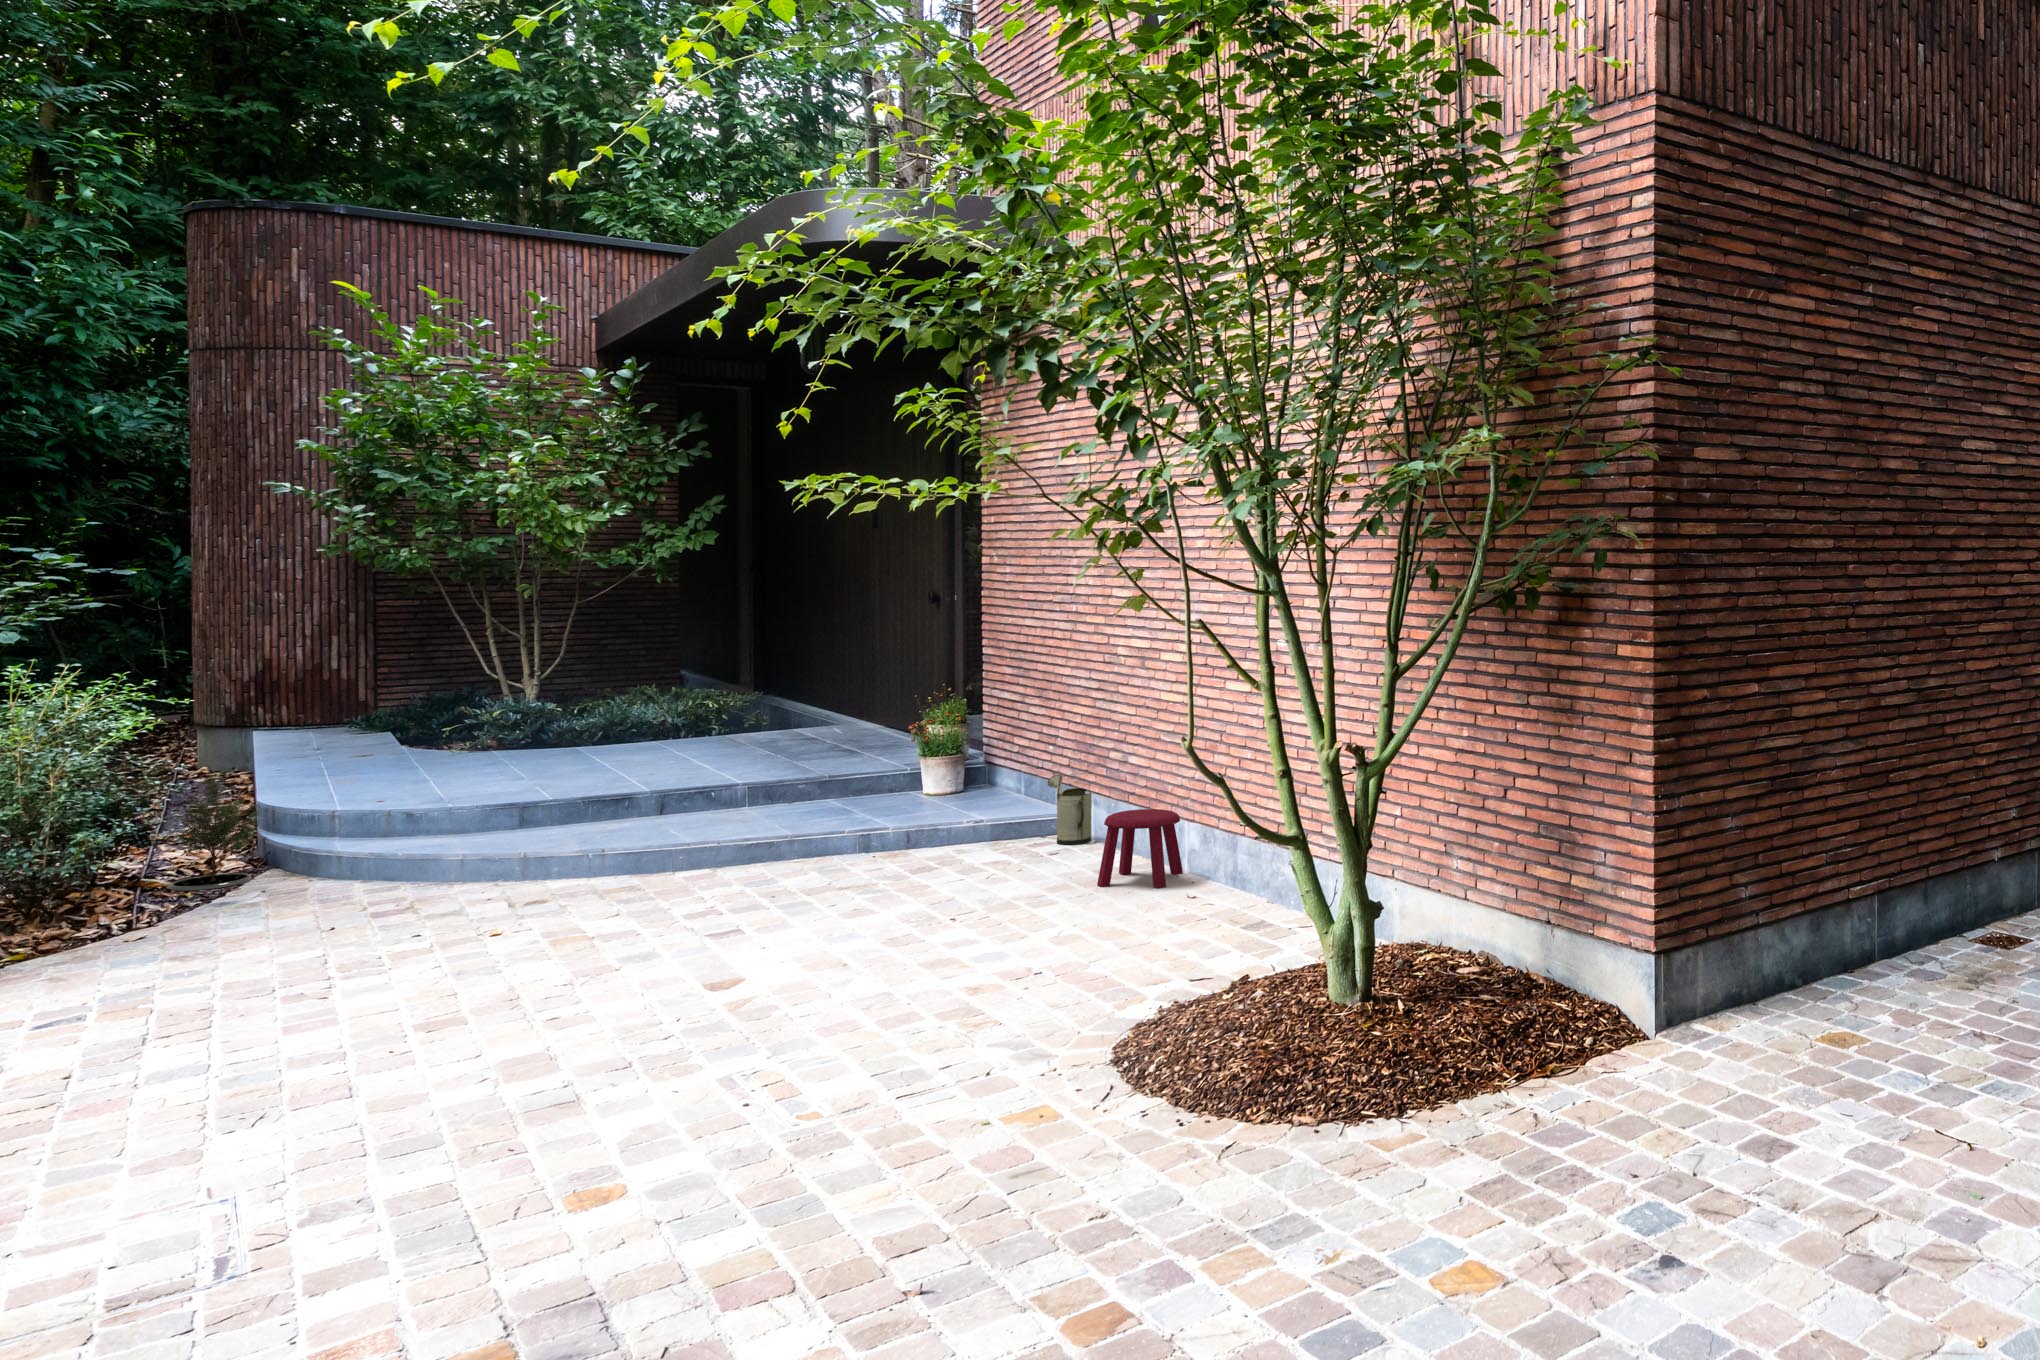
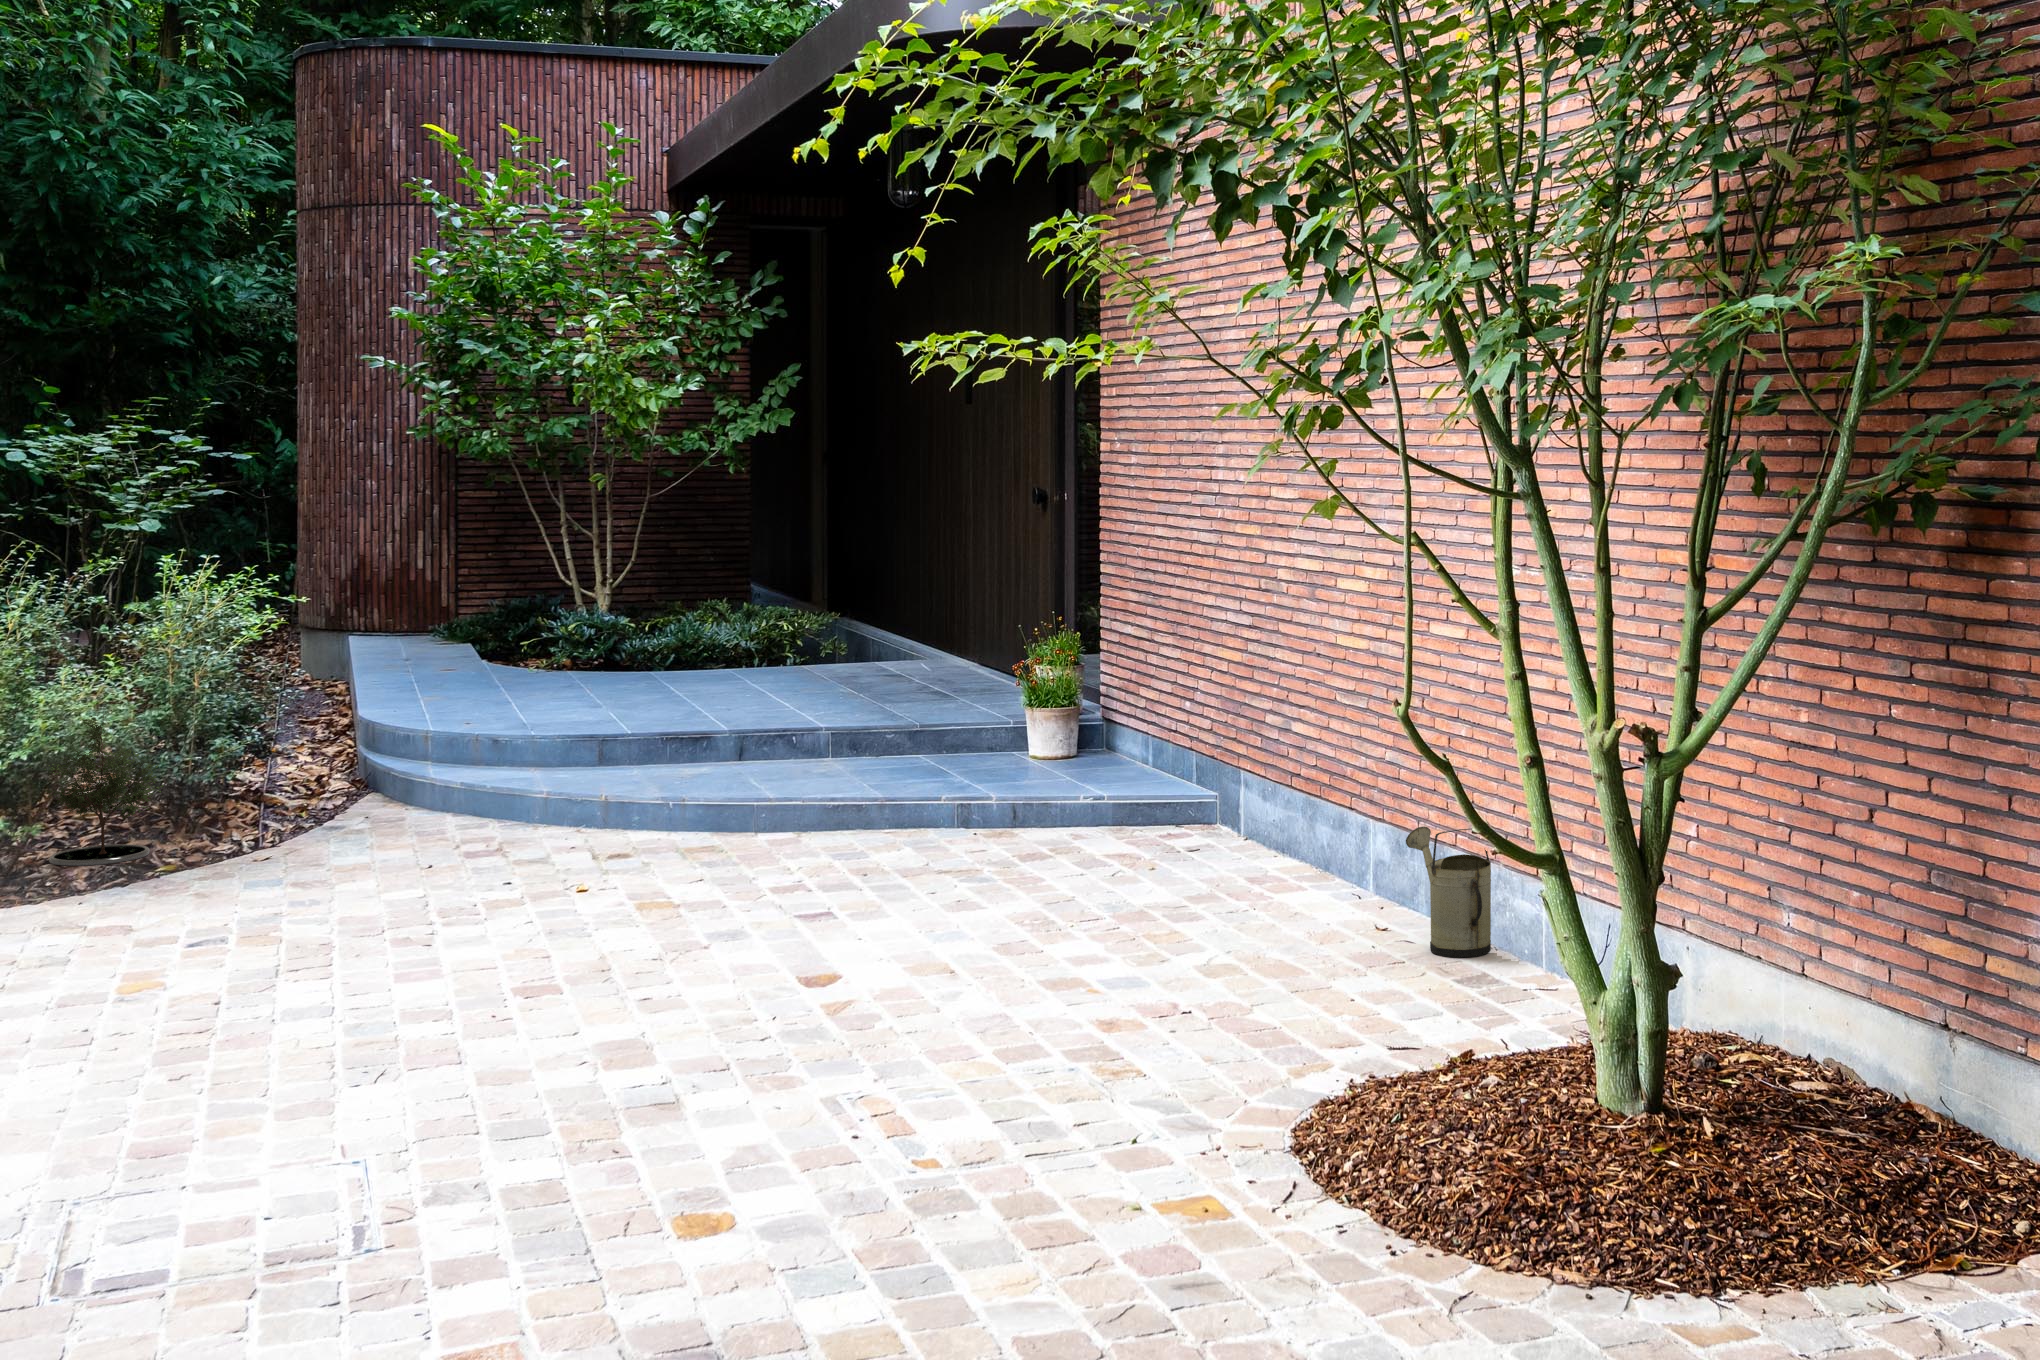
watering can: present [1048,774,1092,845] -> present [1406,826,1491,957]
stool: present [1097,809,1183,888] -> none [1258,806,1382,920]

